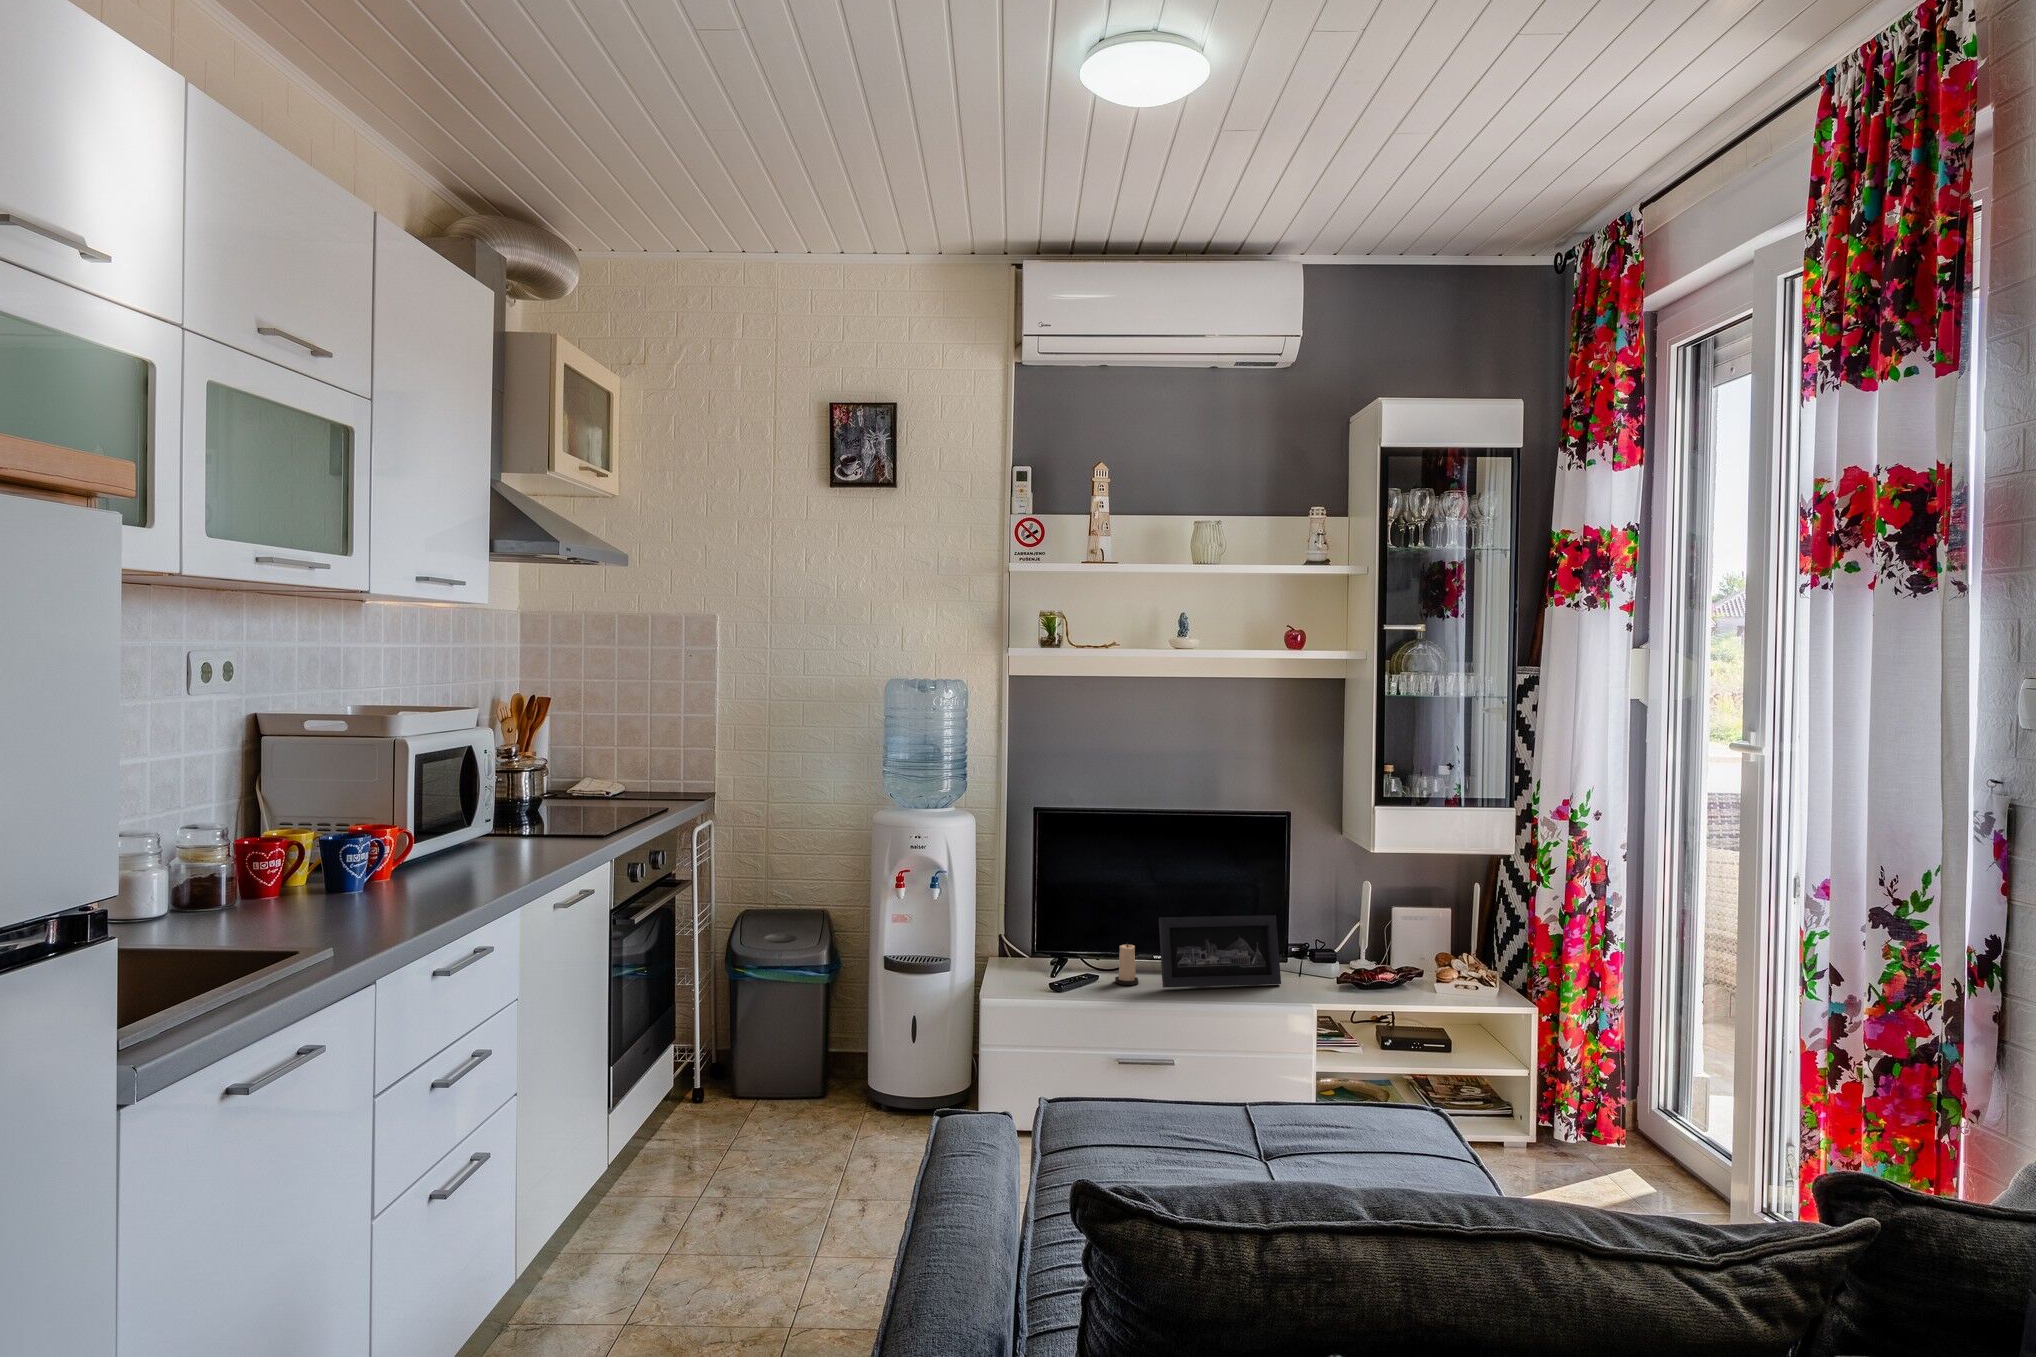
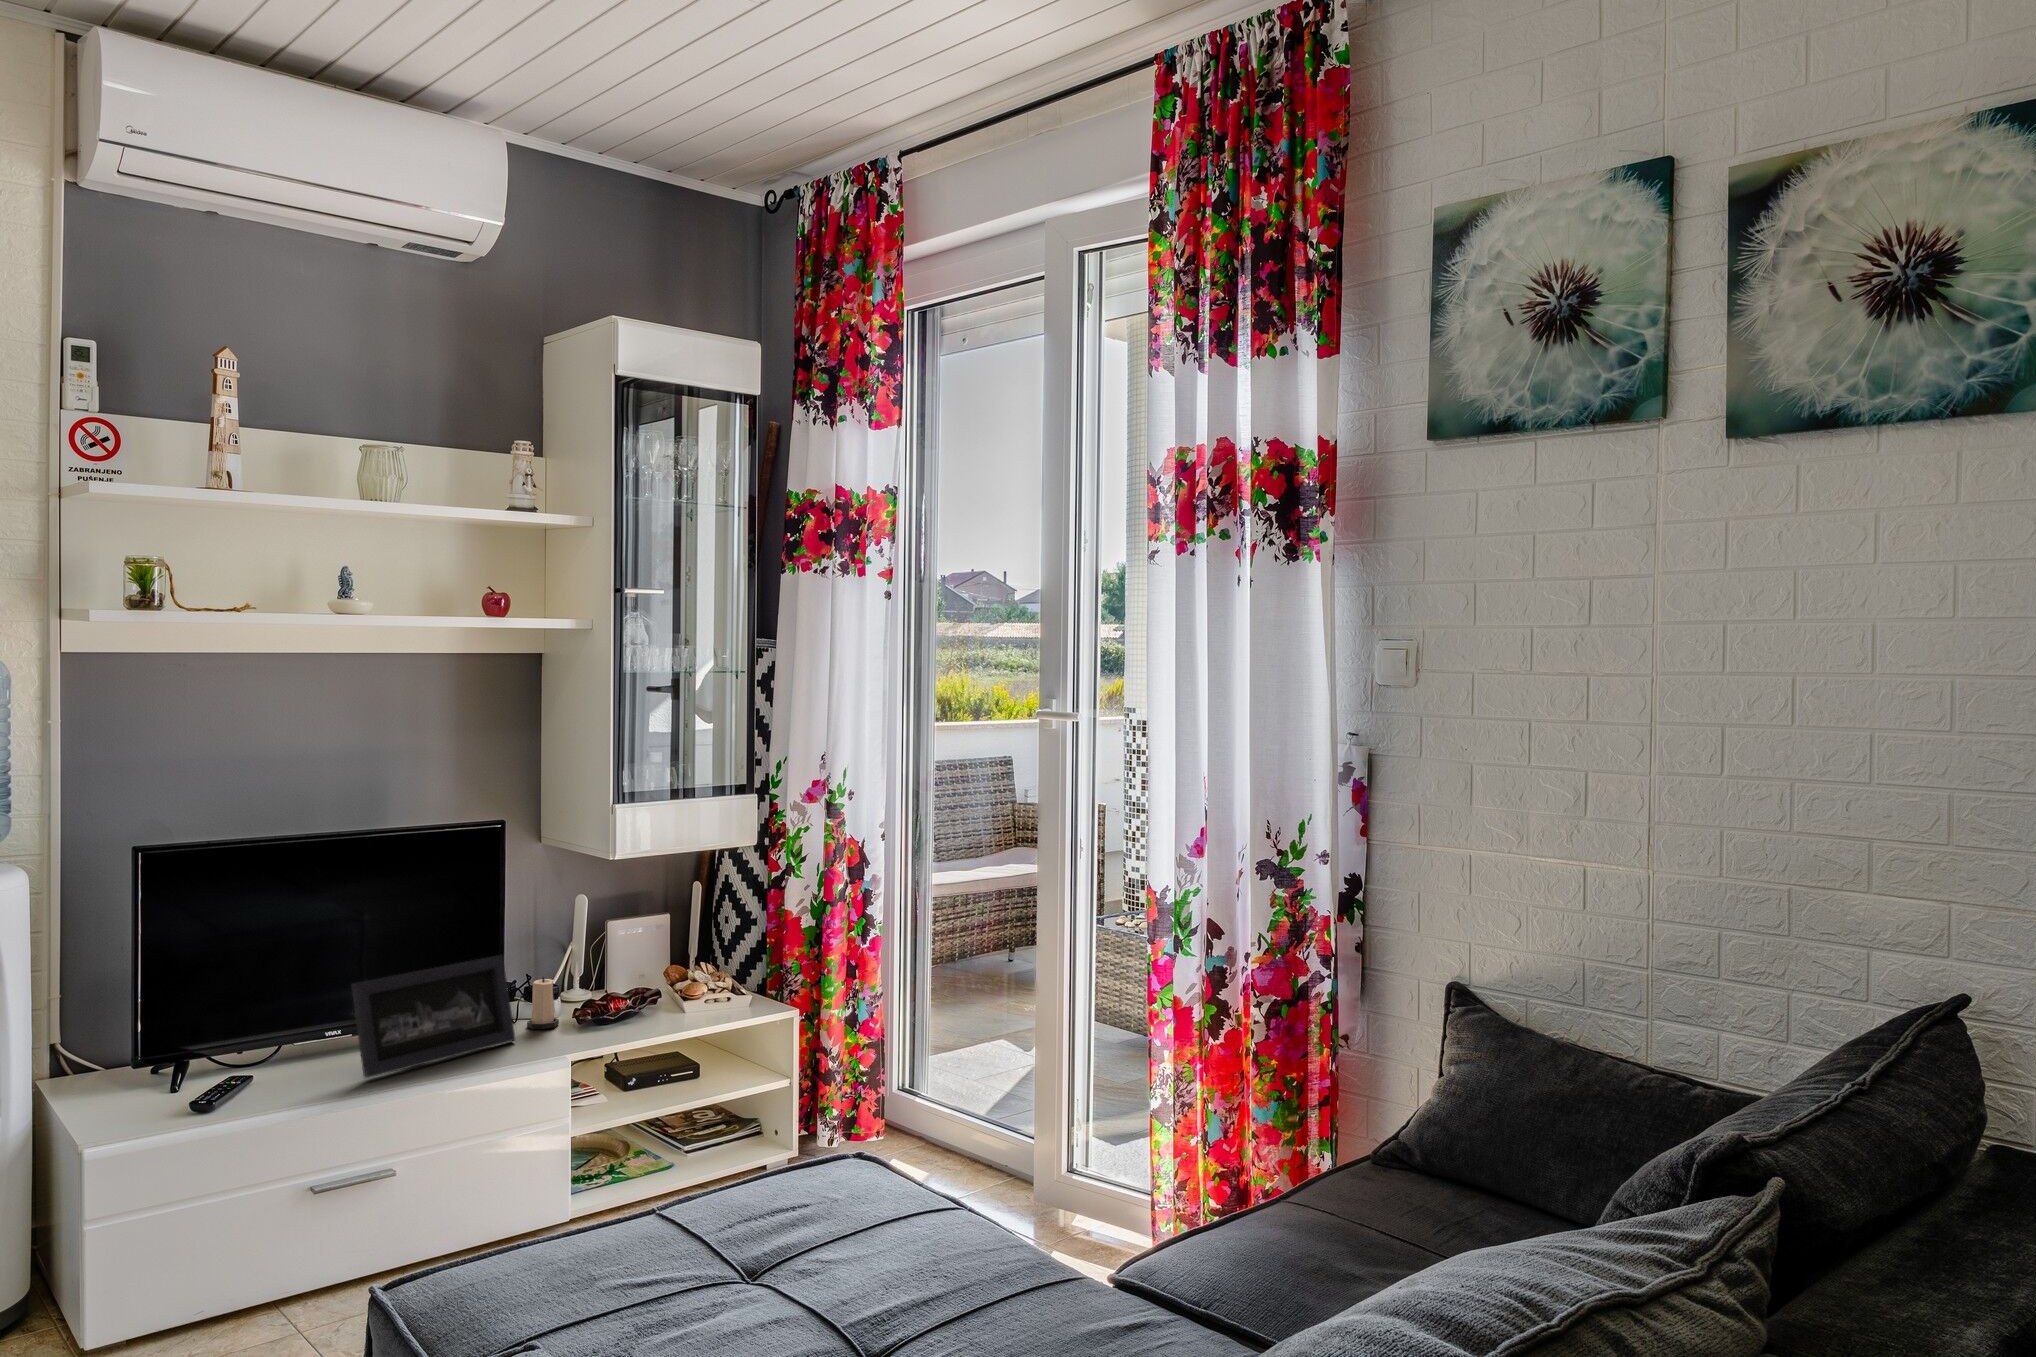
candle: present [1115,943,1138,985] -> present [527,977,559,1029]

